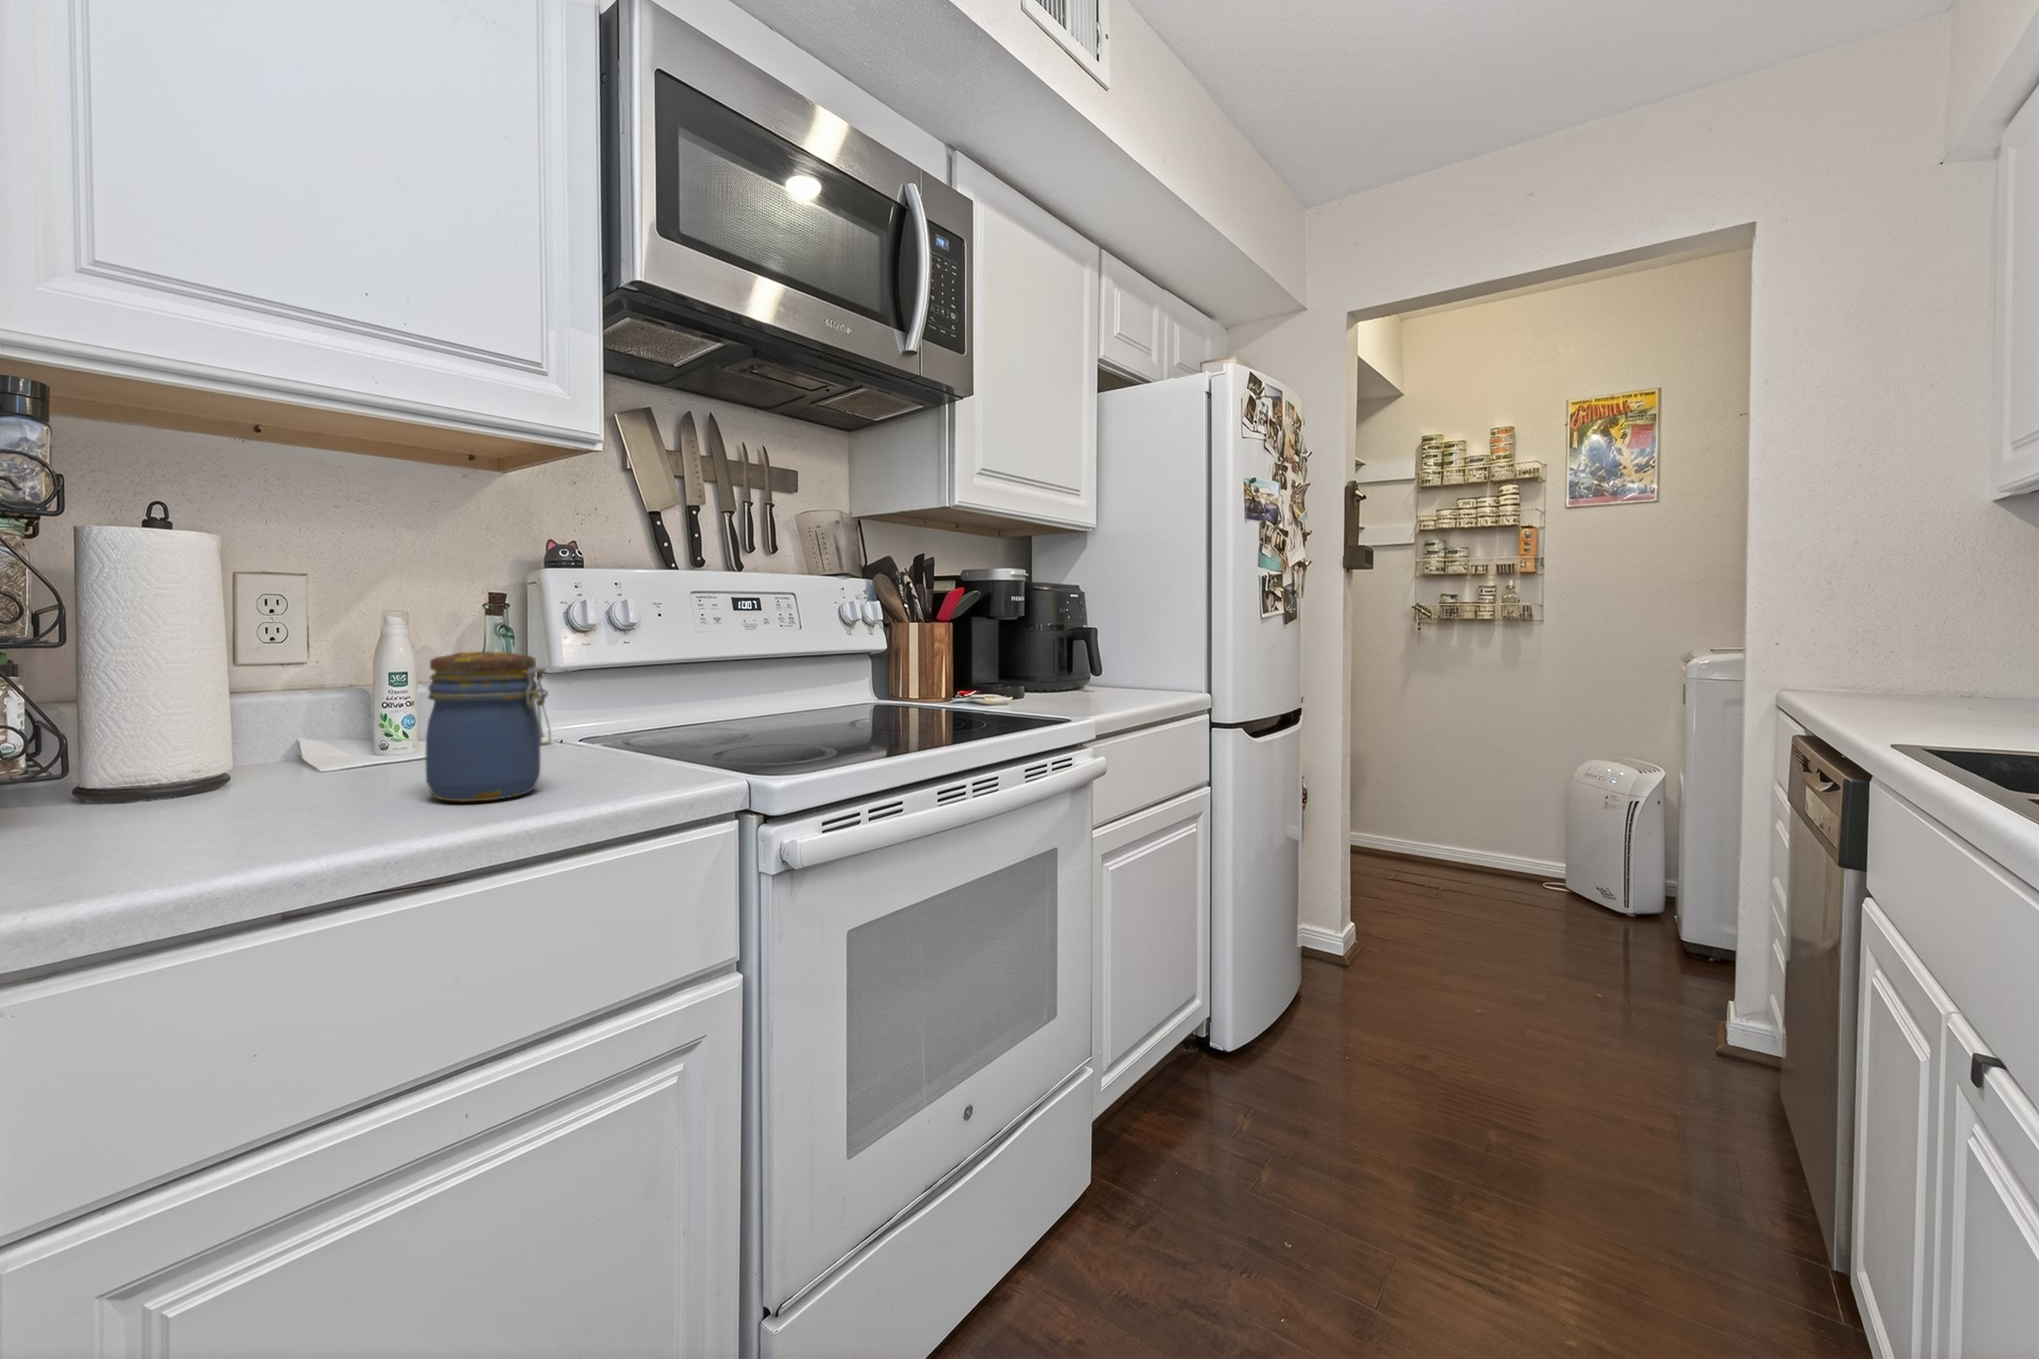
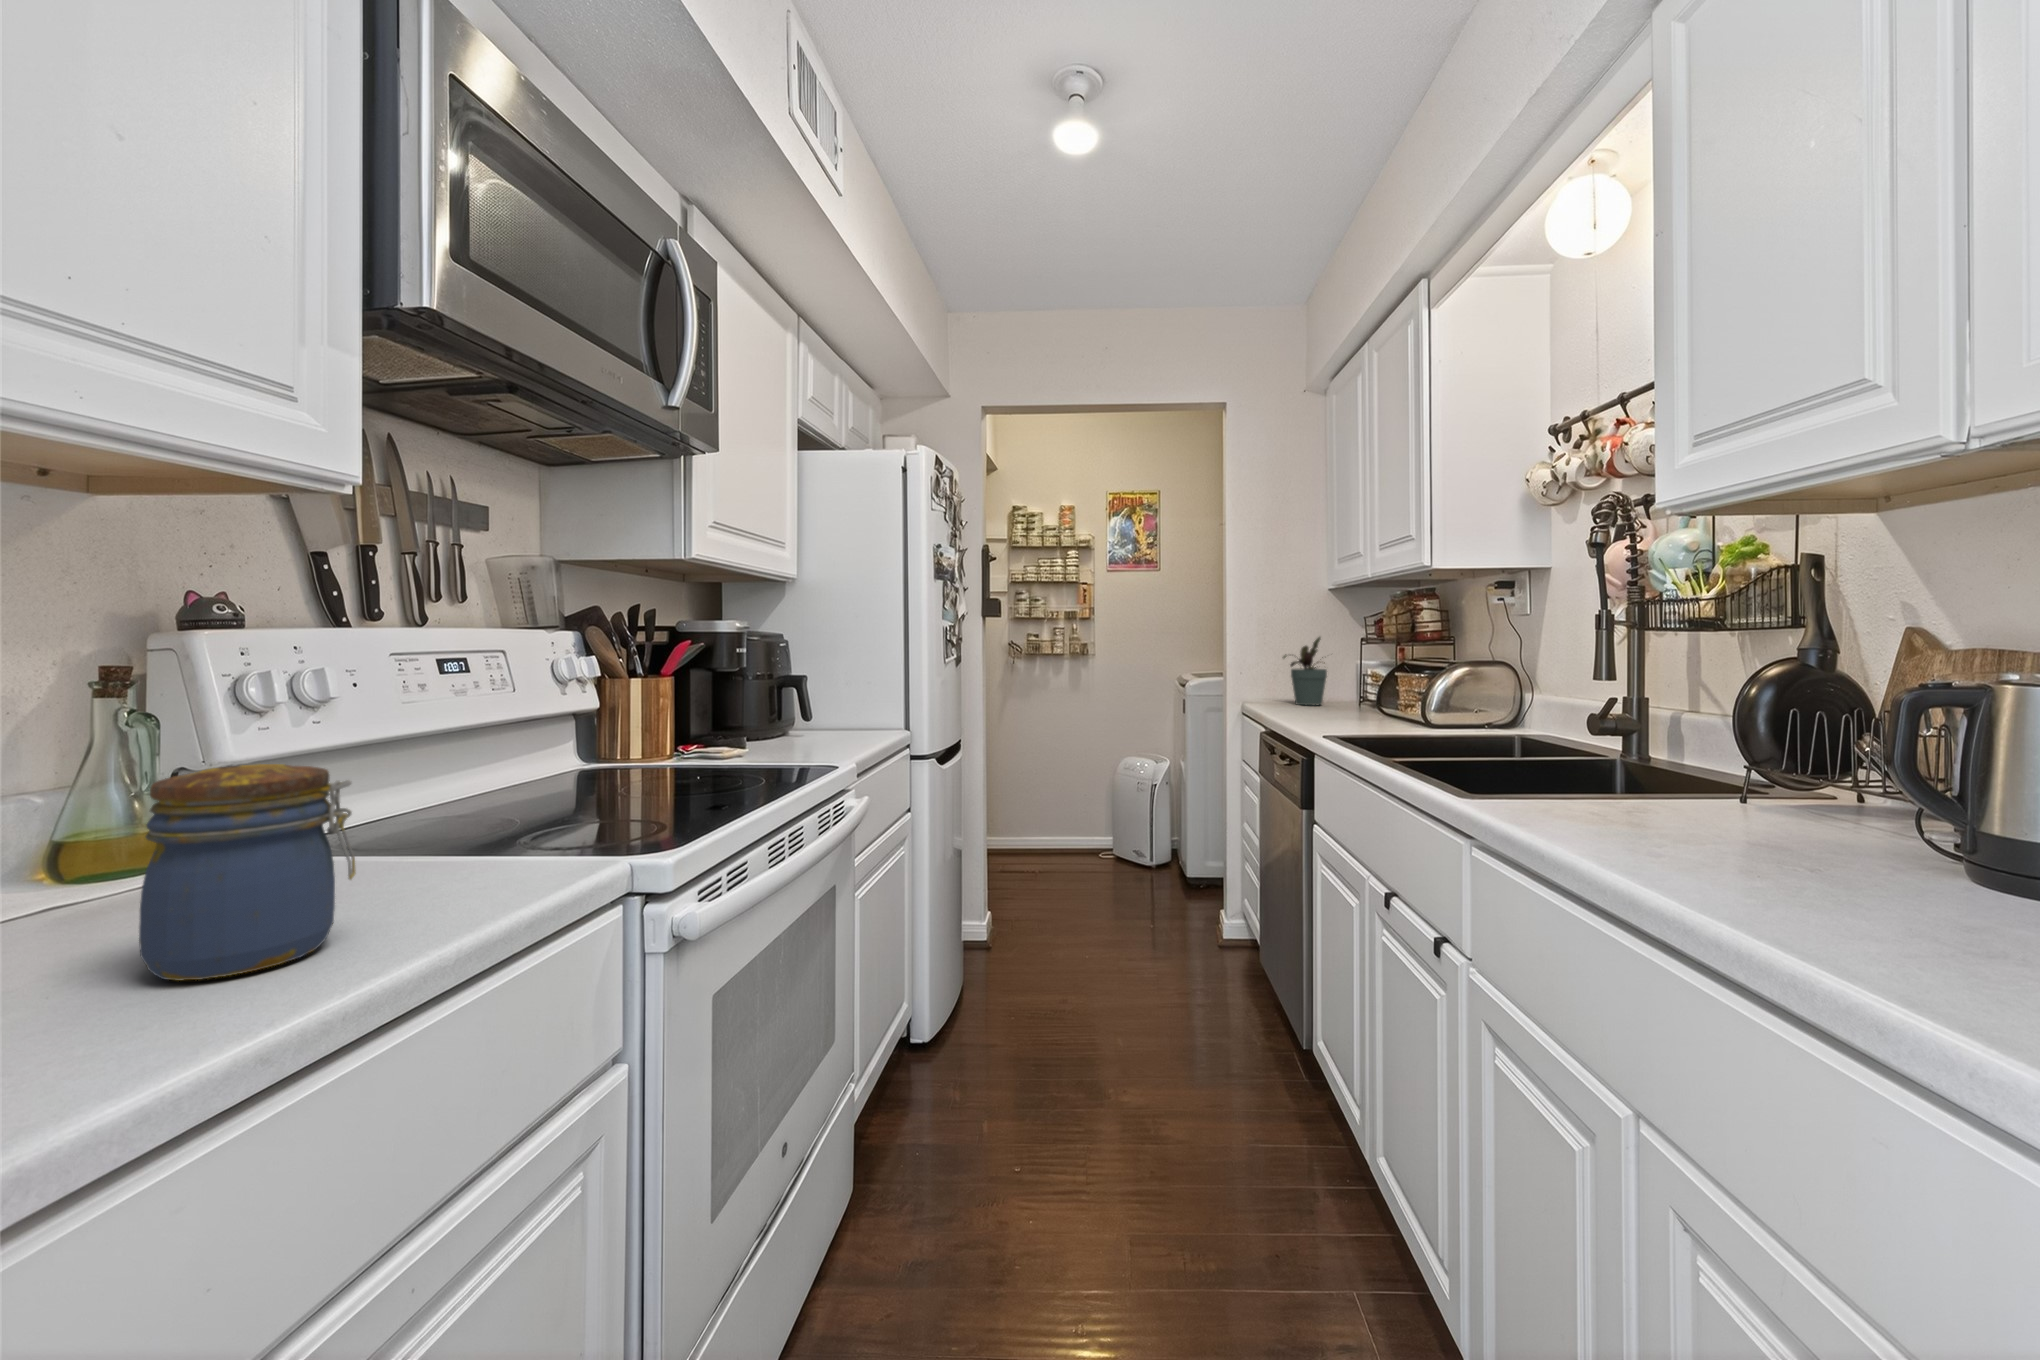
potted plant: none [1848,580,1974,695] -> present [1283,637,1327,705]

